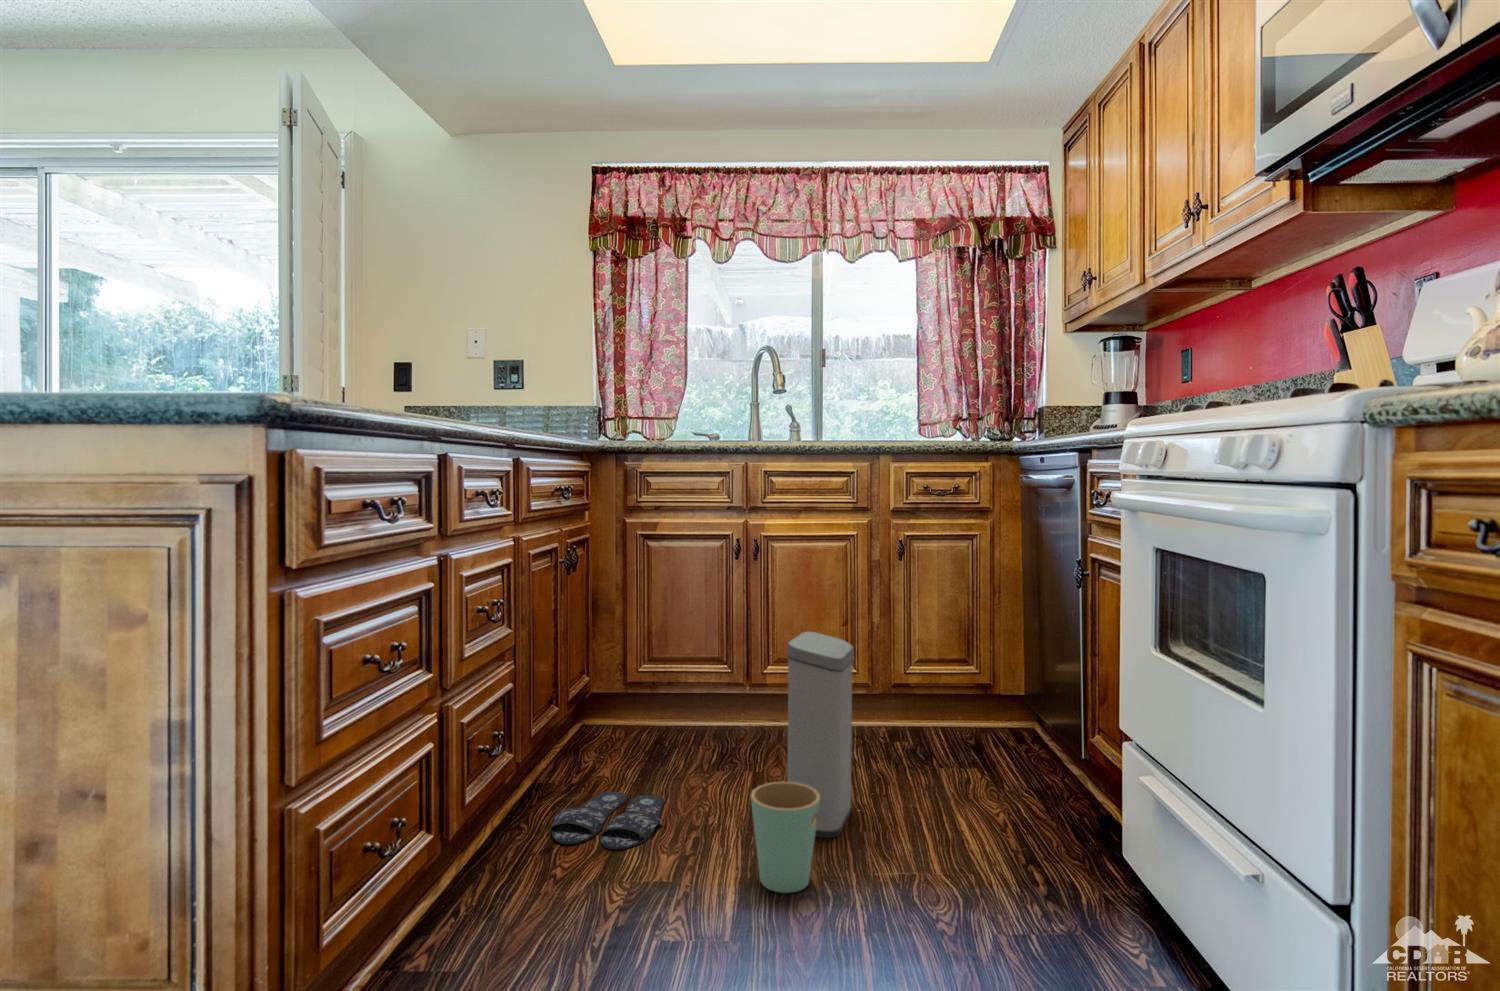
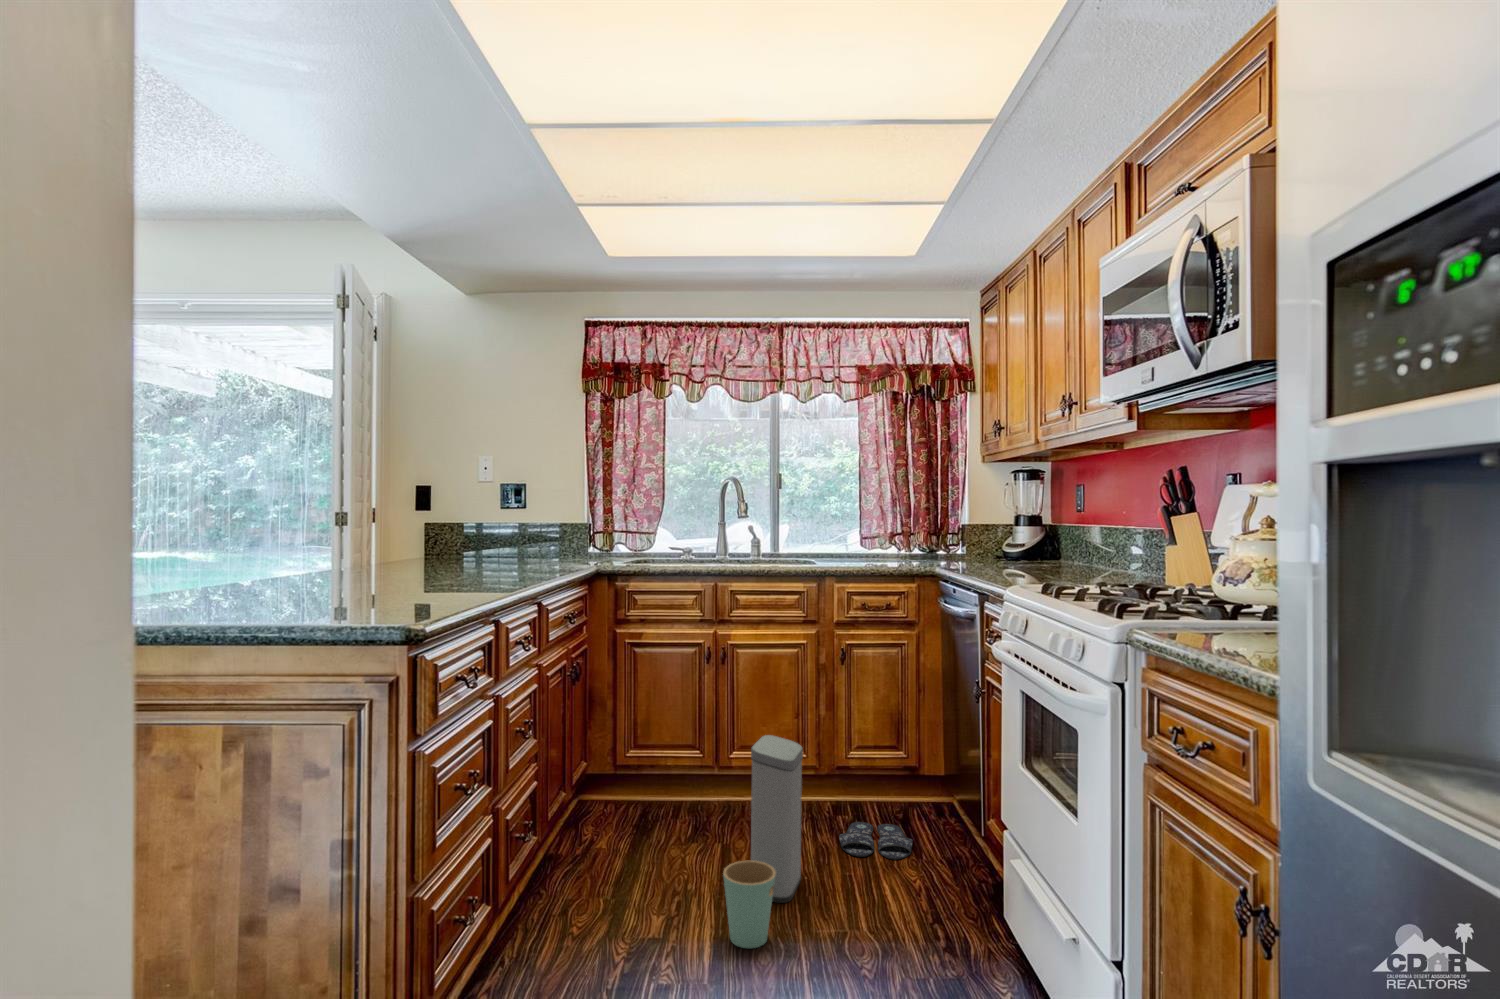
slippers: present [551,791,664,850] -> present [839,822,913,860]

